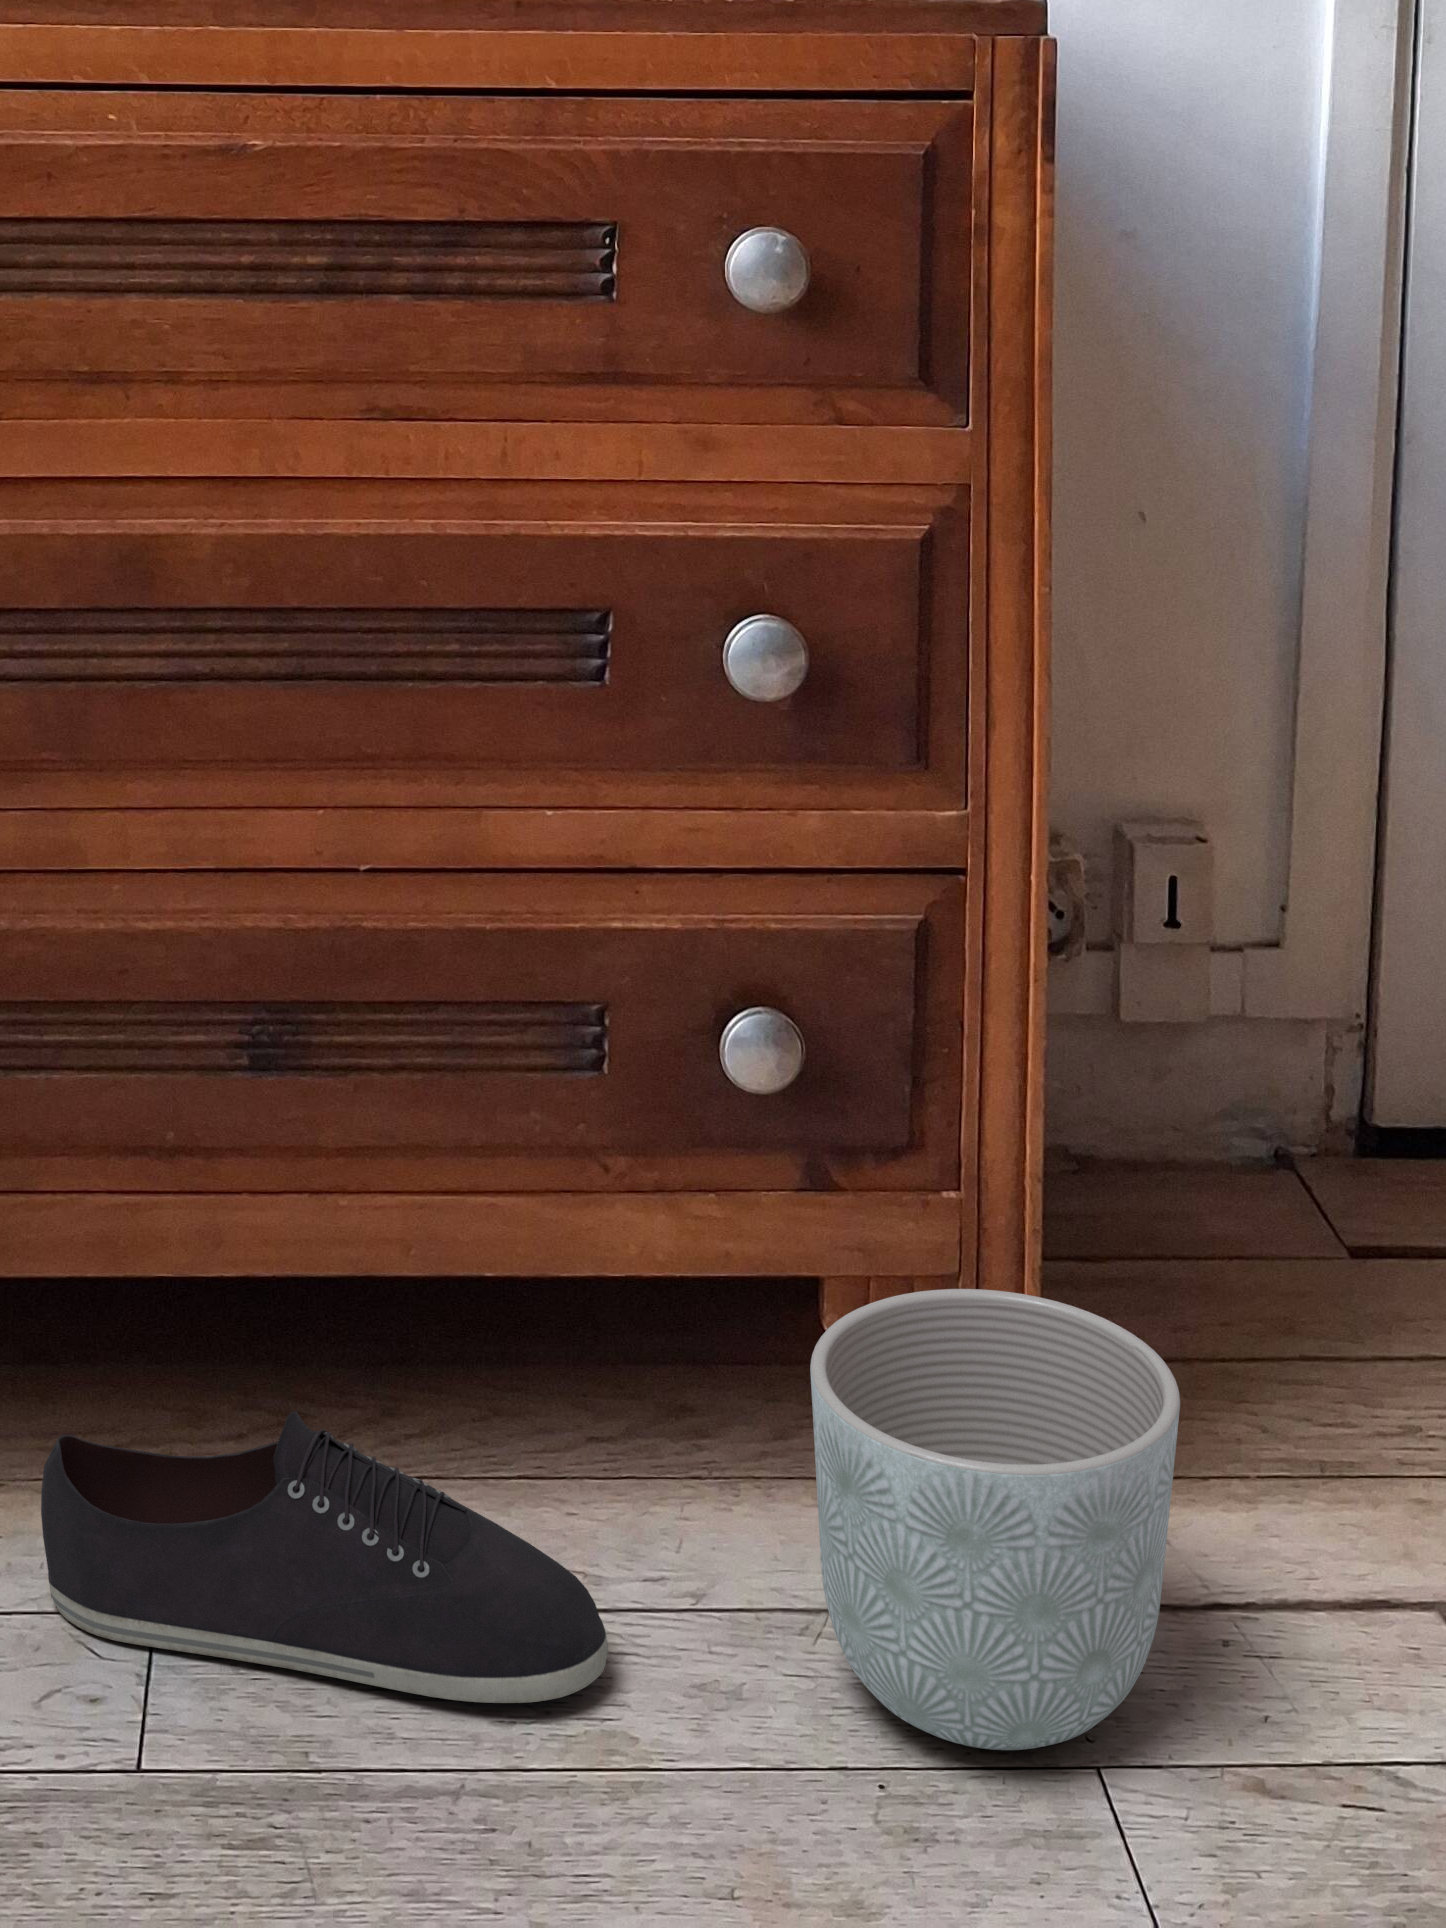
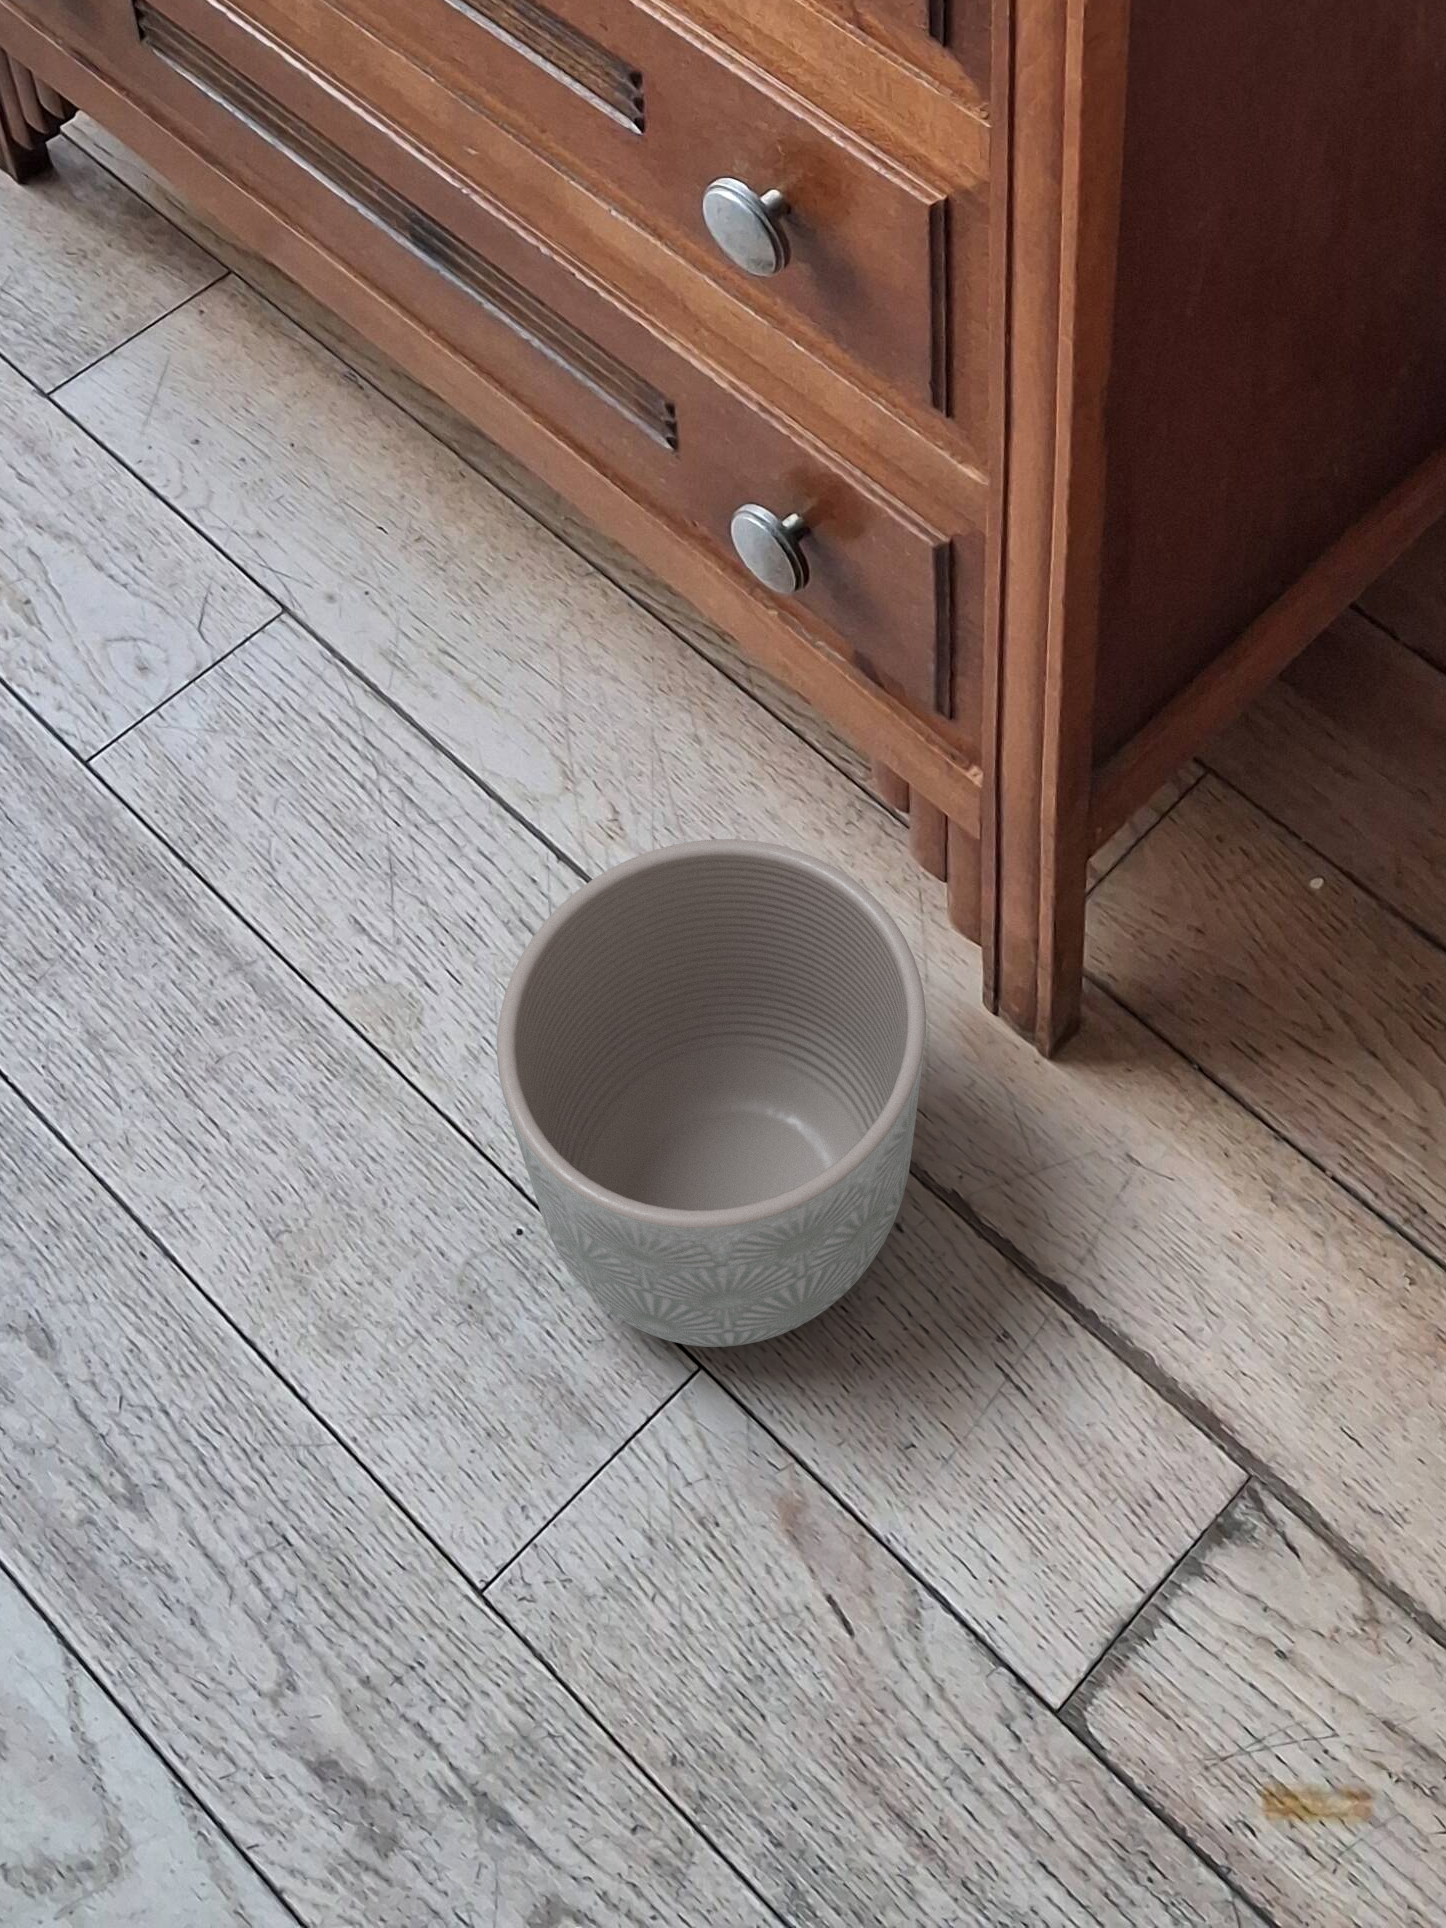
shoe: present [41,1411,608,1703] -> none [188,442,510,952]

